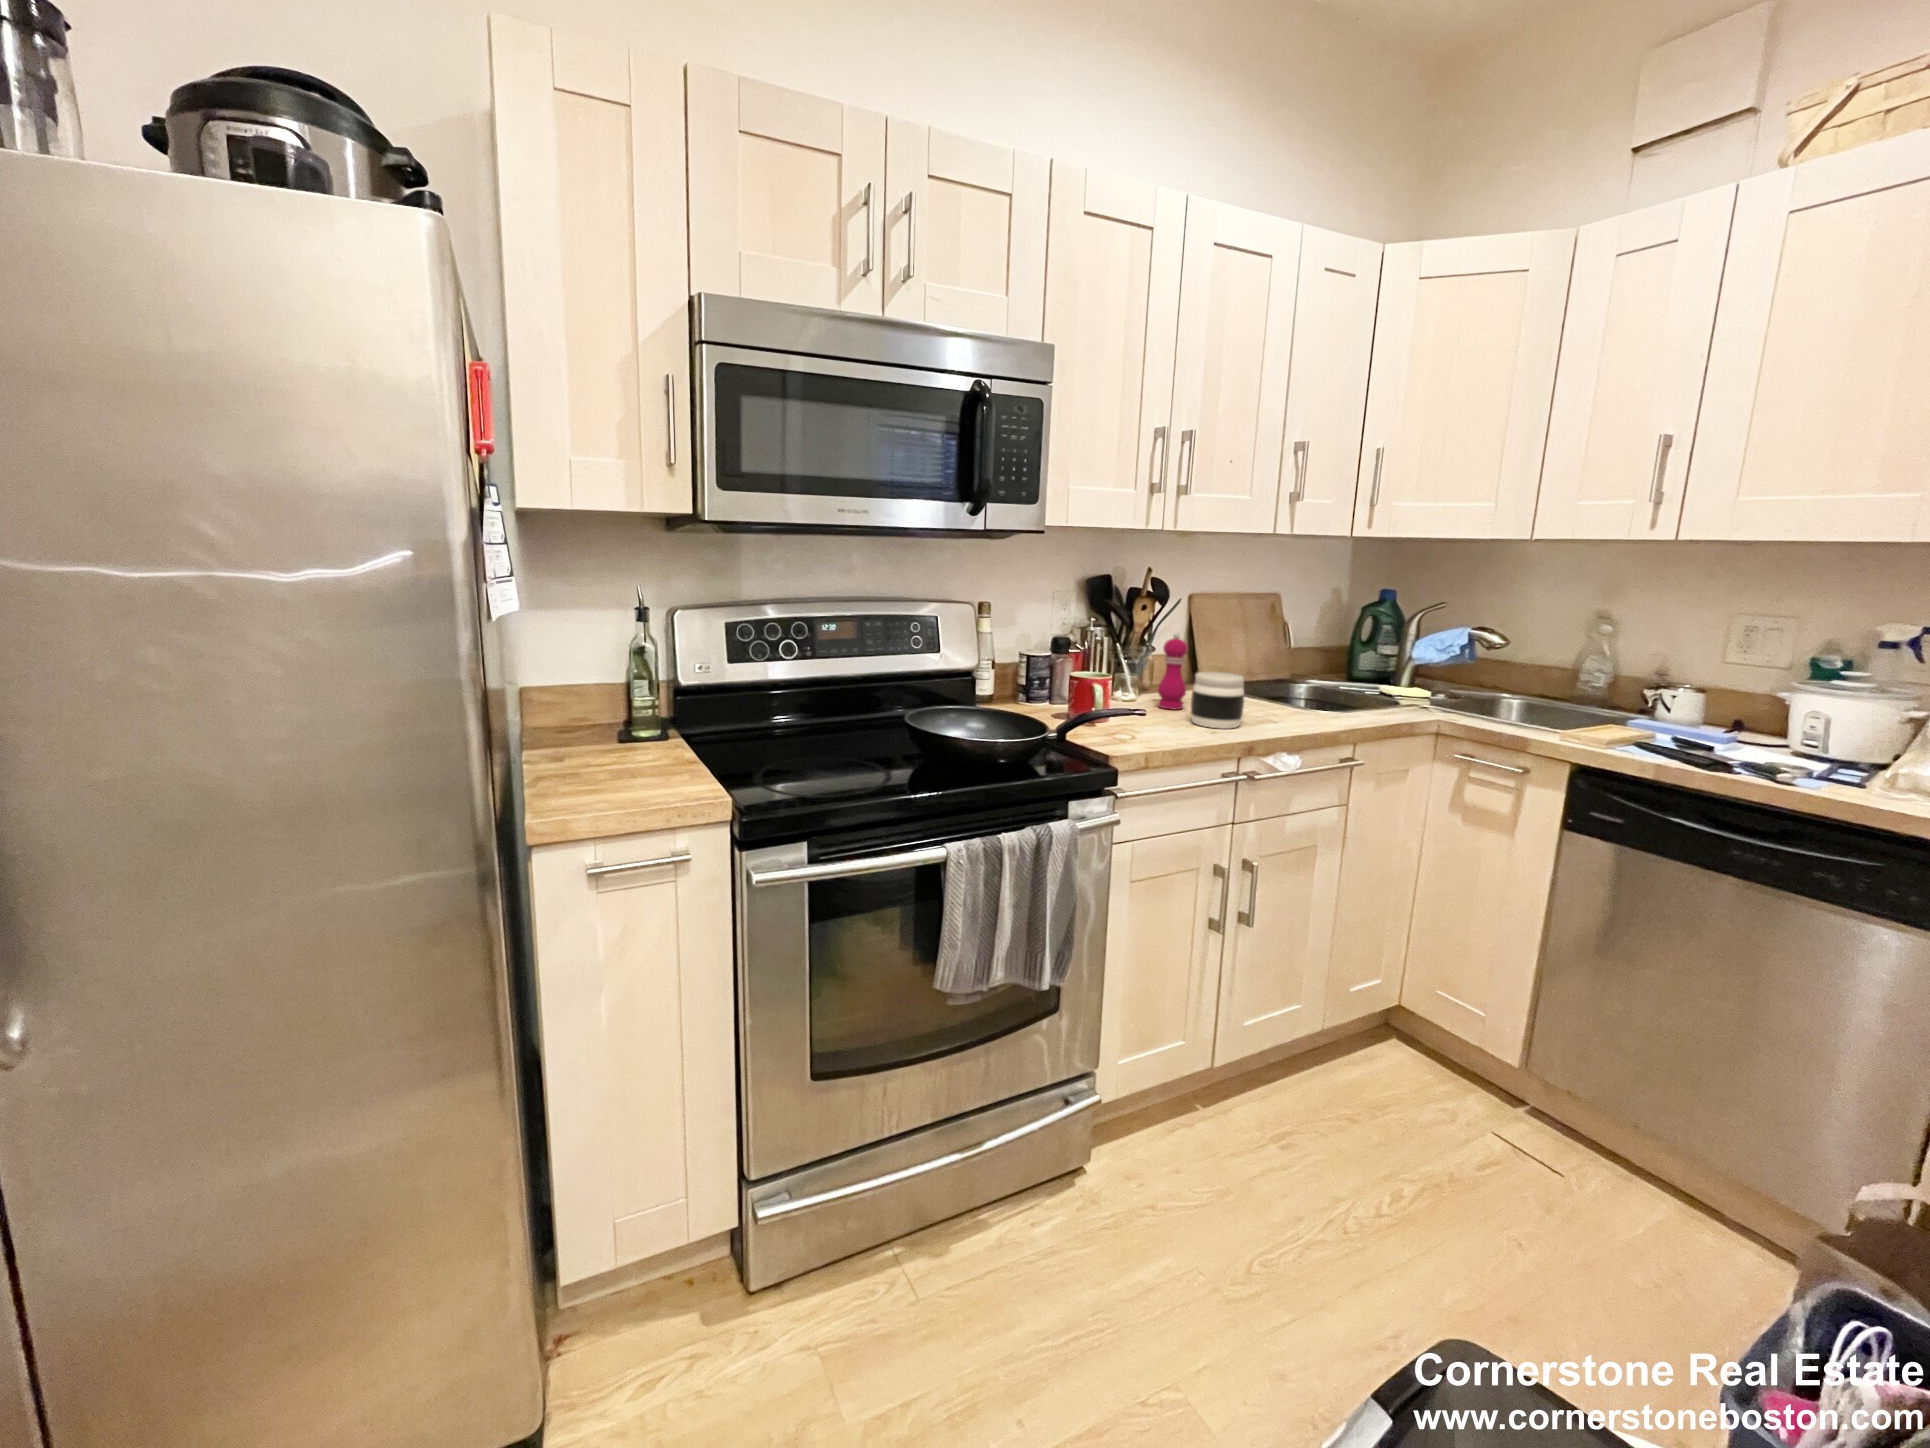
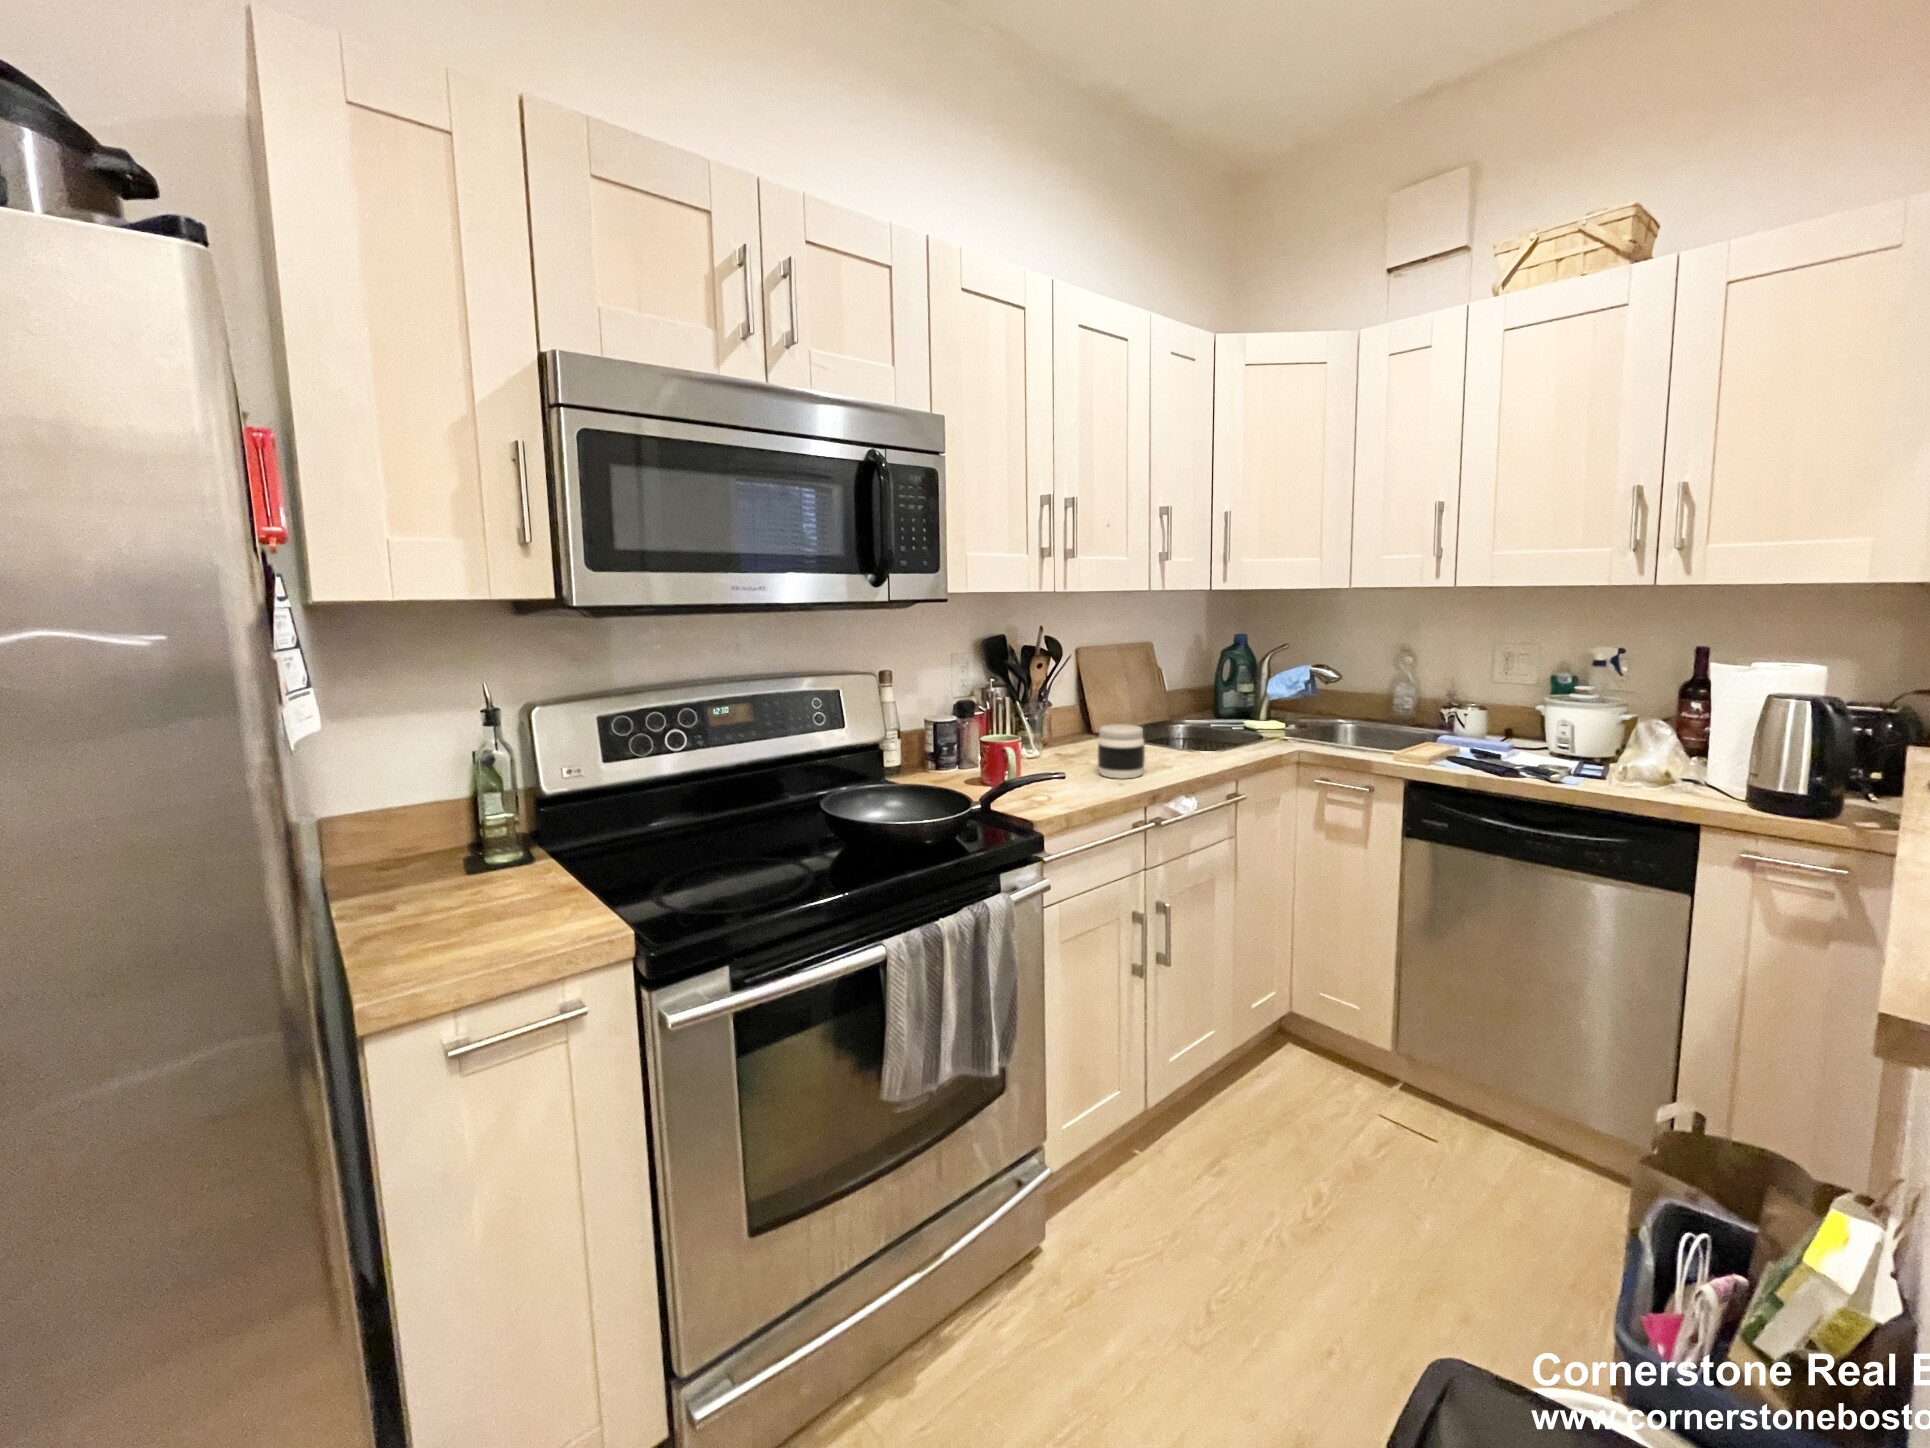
pepper mill: present [1158,633,1187,710] -> none [1064,689,1090,763]

